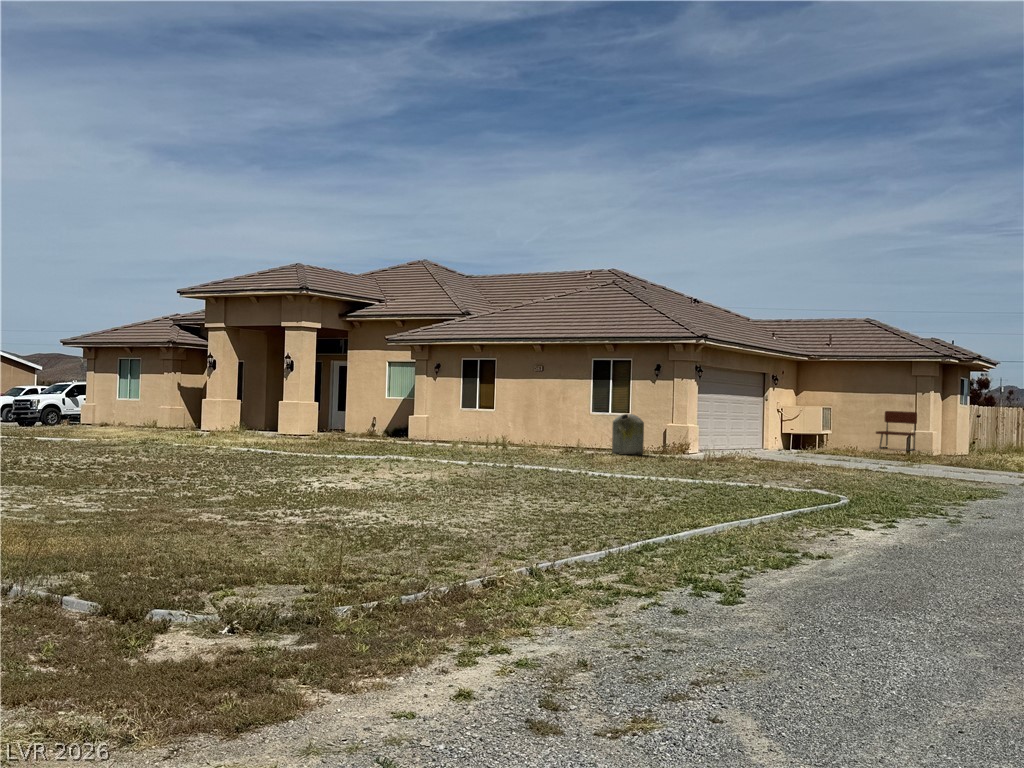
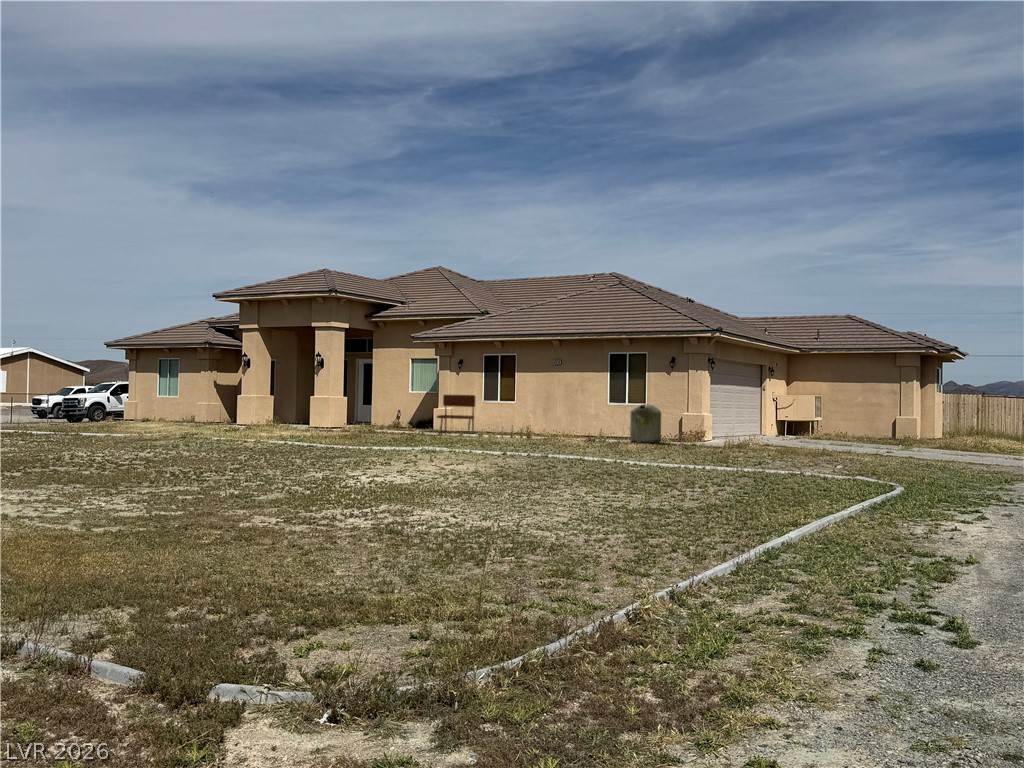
bench: present [876,411,917,451] -> present [437,395,475,434]

